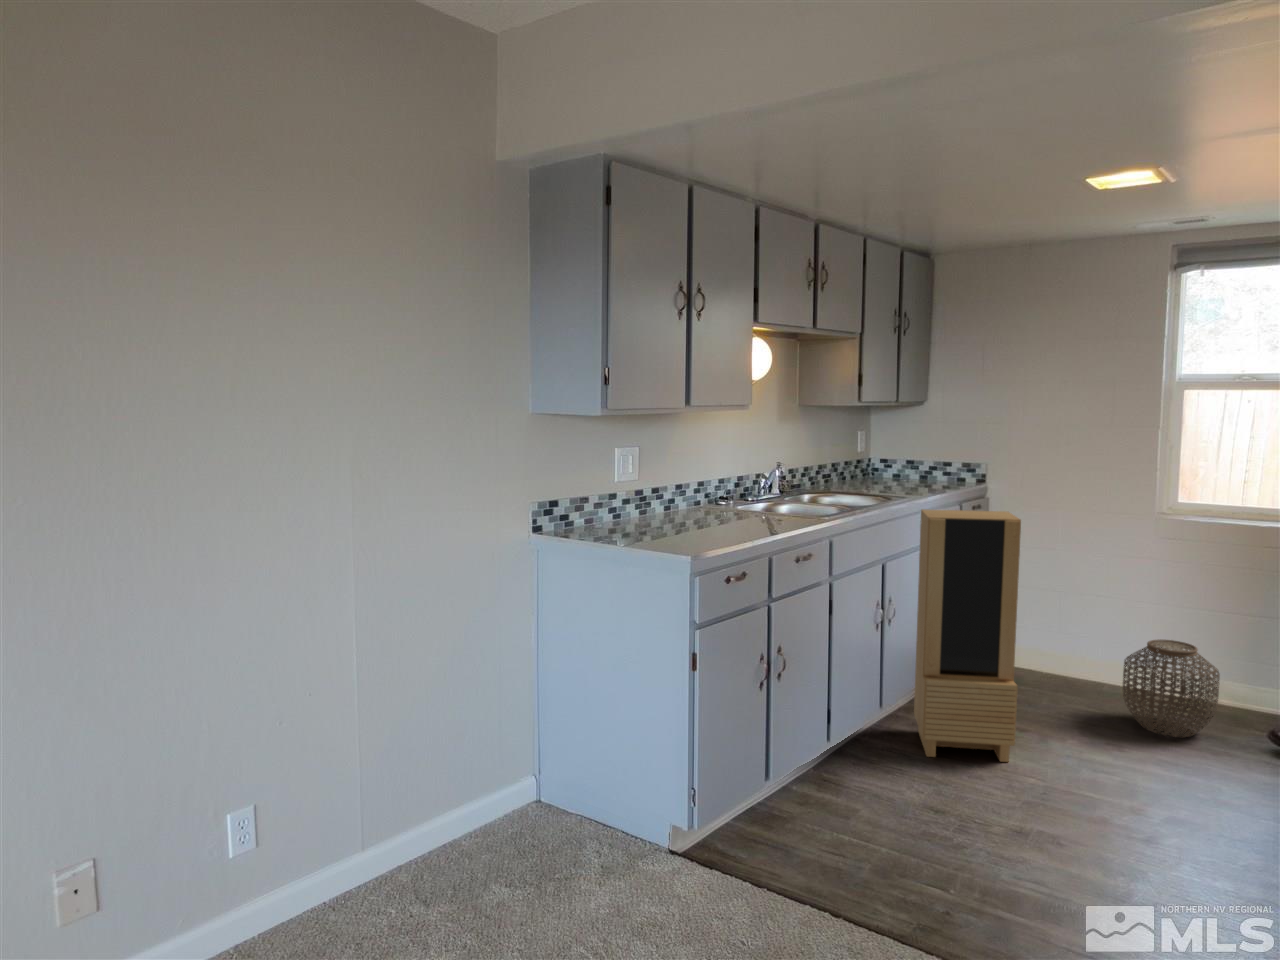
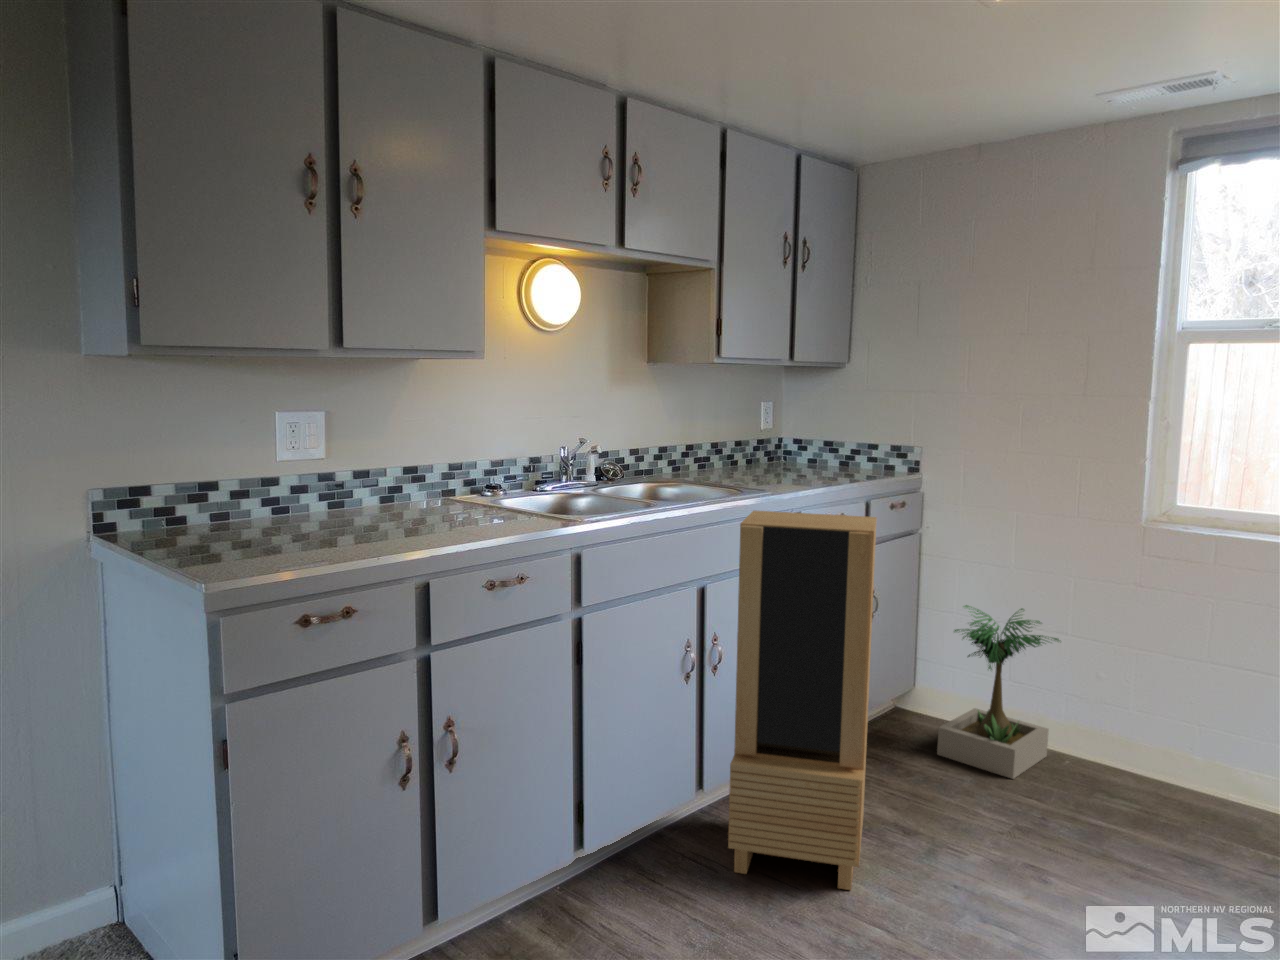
potted plant: none [1017,576,1111,698] -> present [937,605,1059,779]
woven basket: present [1123,639,1220,737] -> none [1061,709,1200,858]

